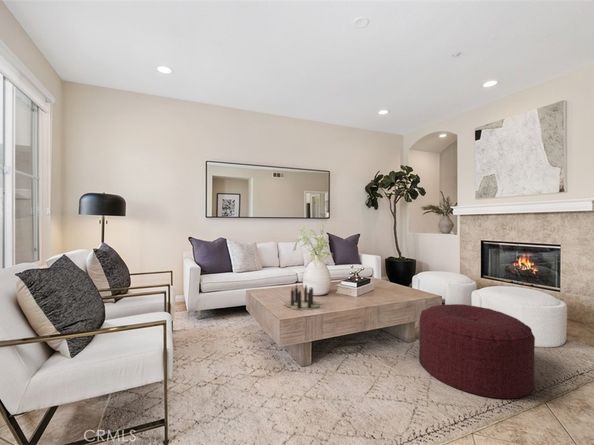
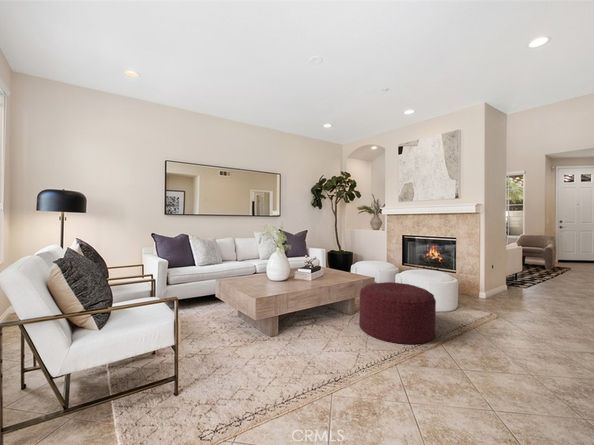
candle: present [285,285,318,310] -> none [253,272,290,292]

